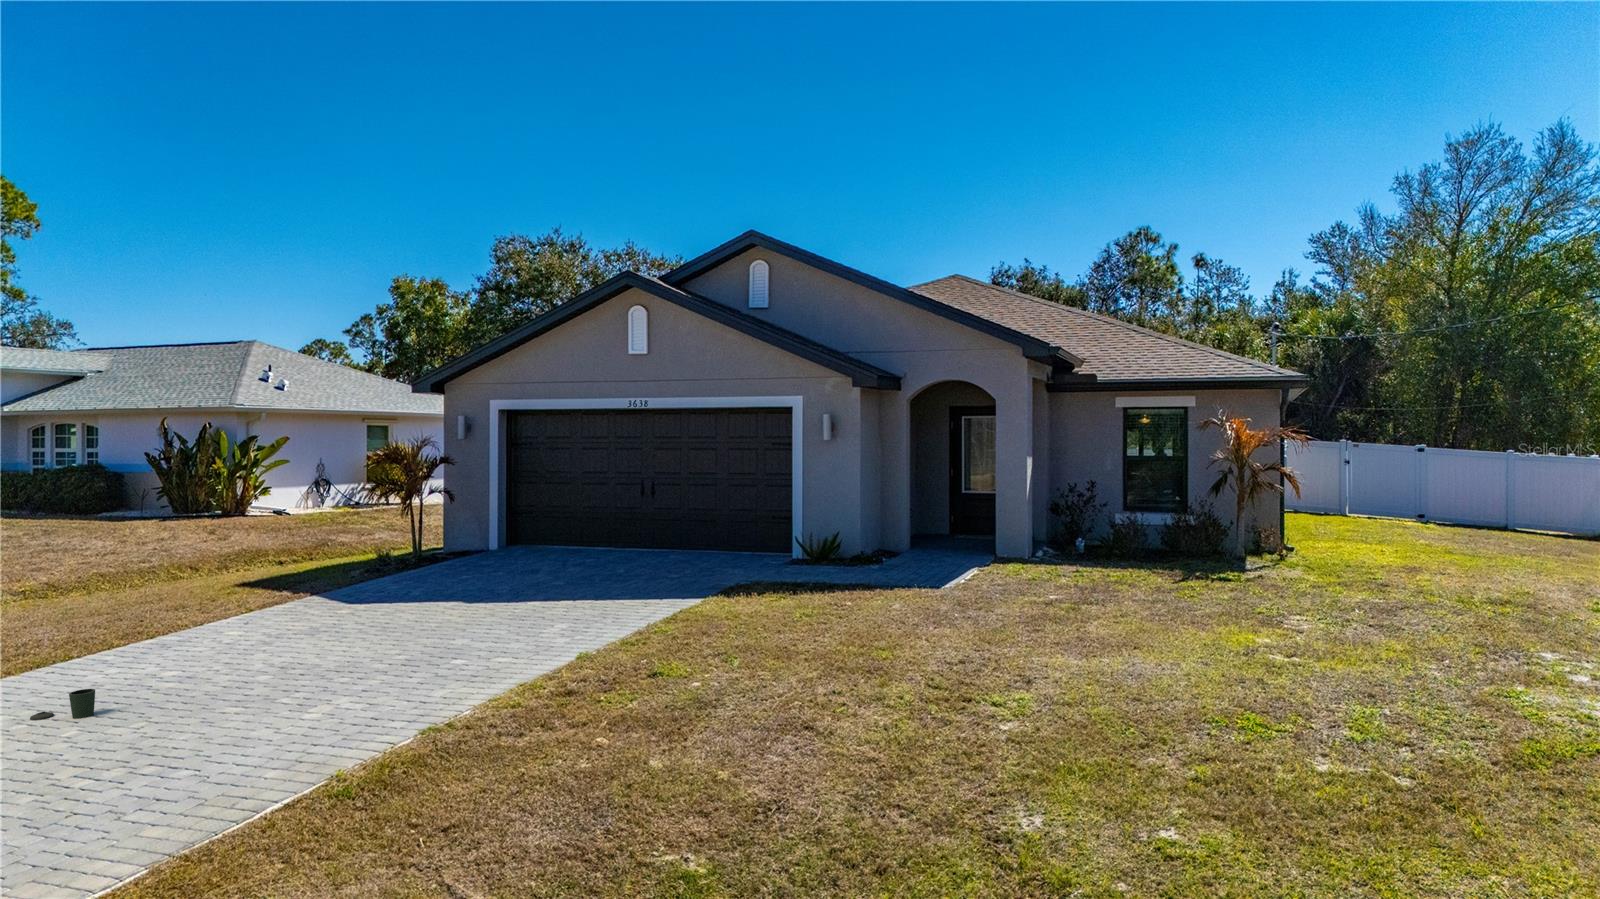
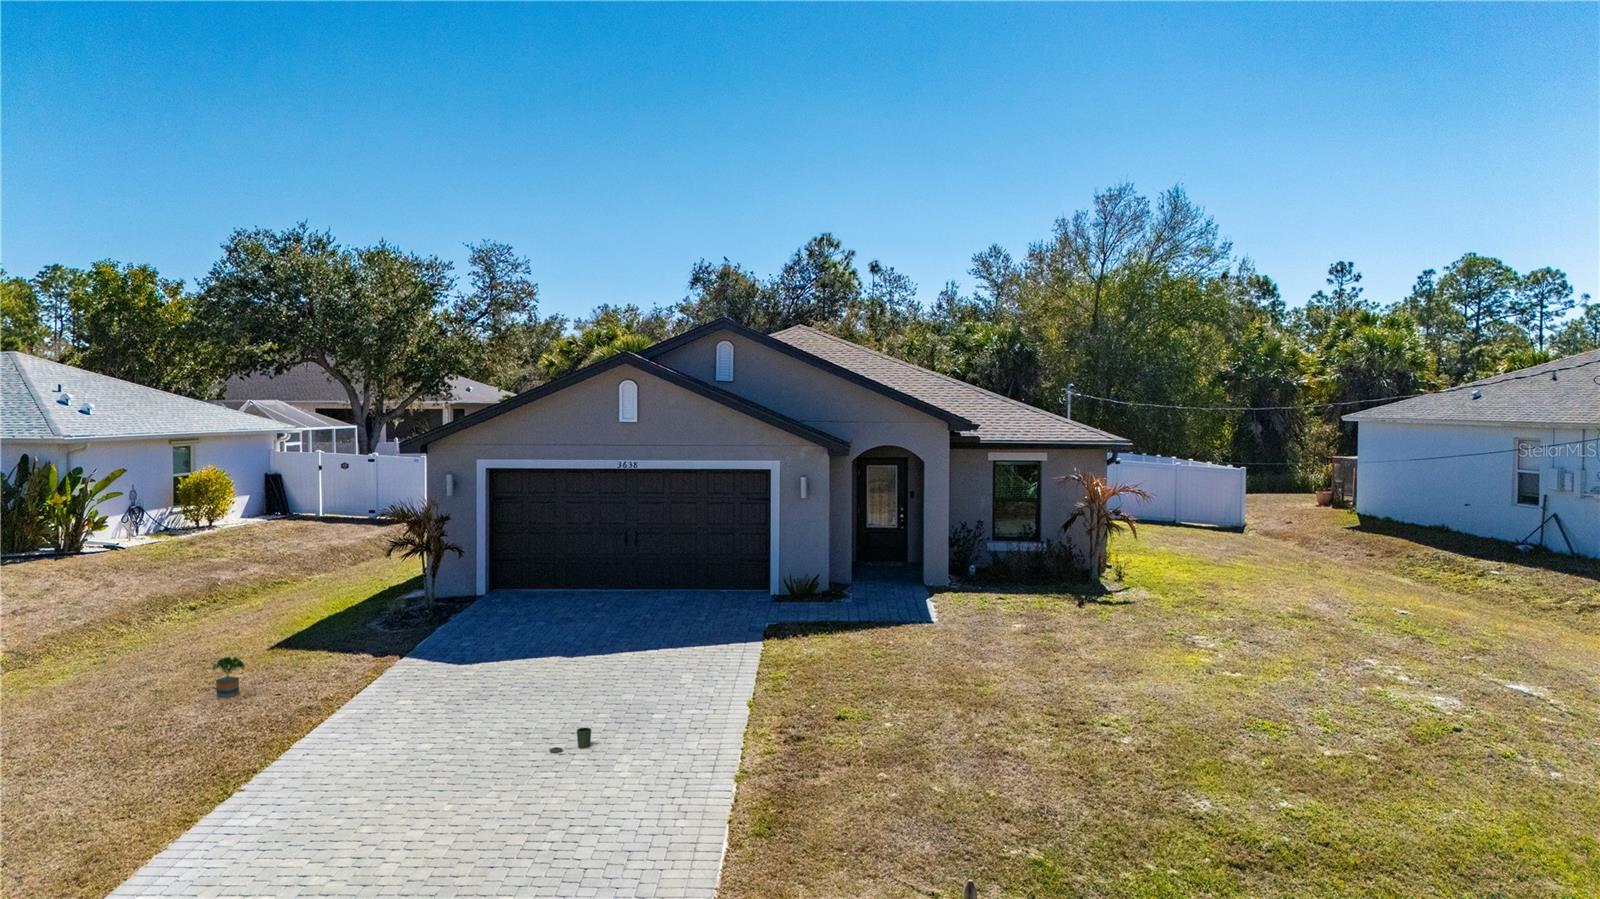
potted tree: none [58,571,94,614] -> present [213,657,245,698]

